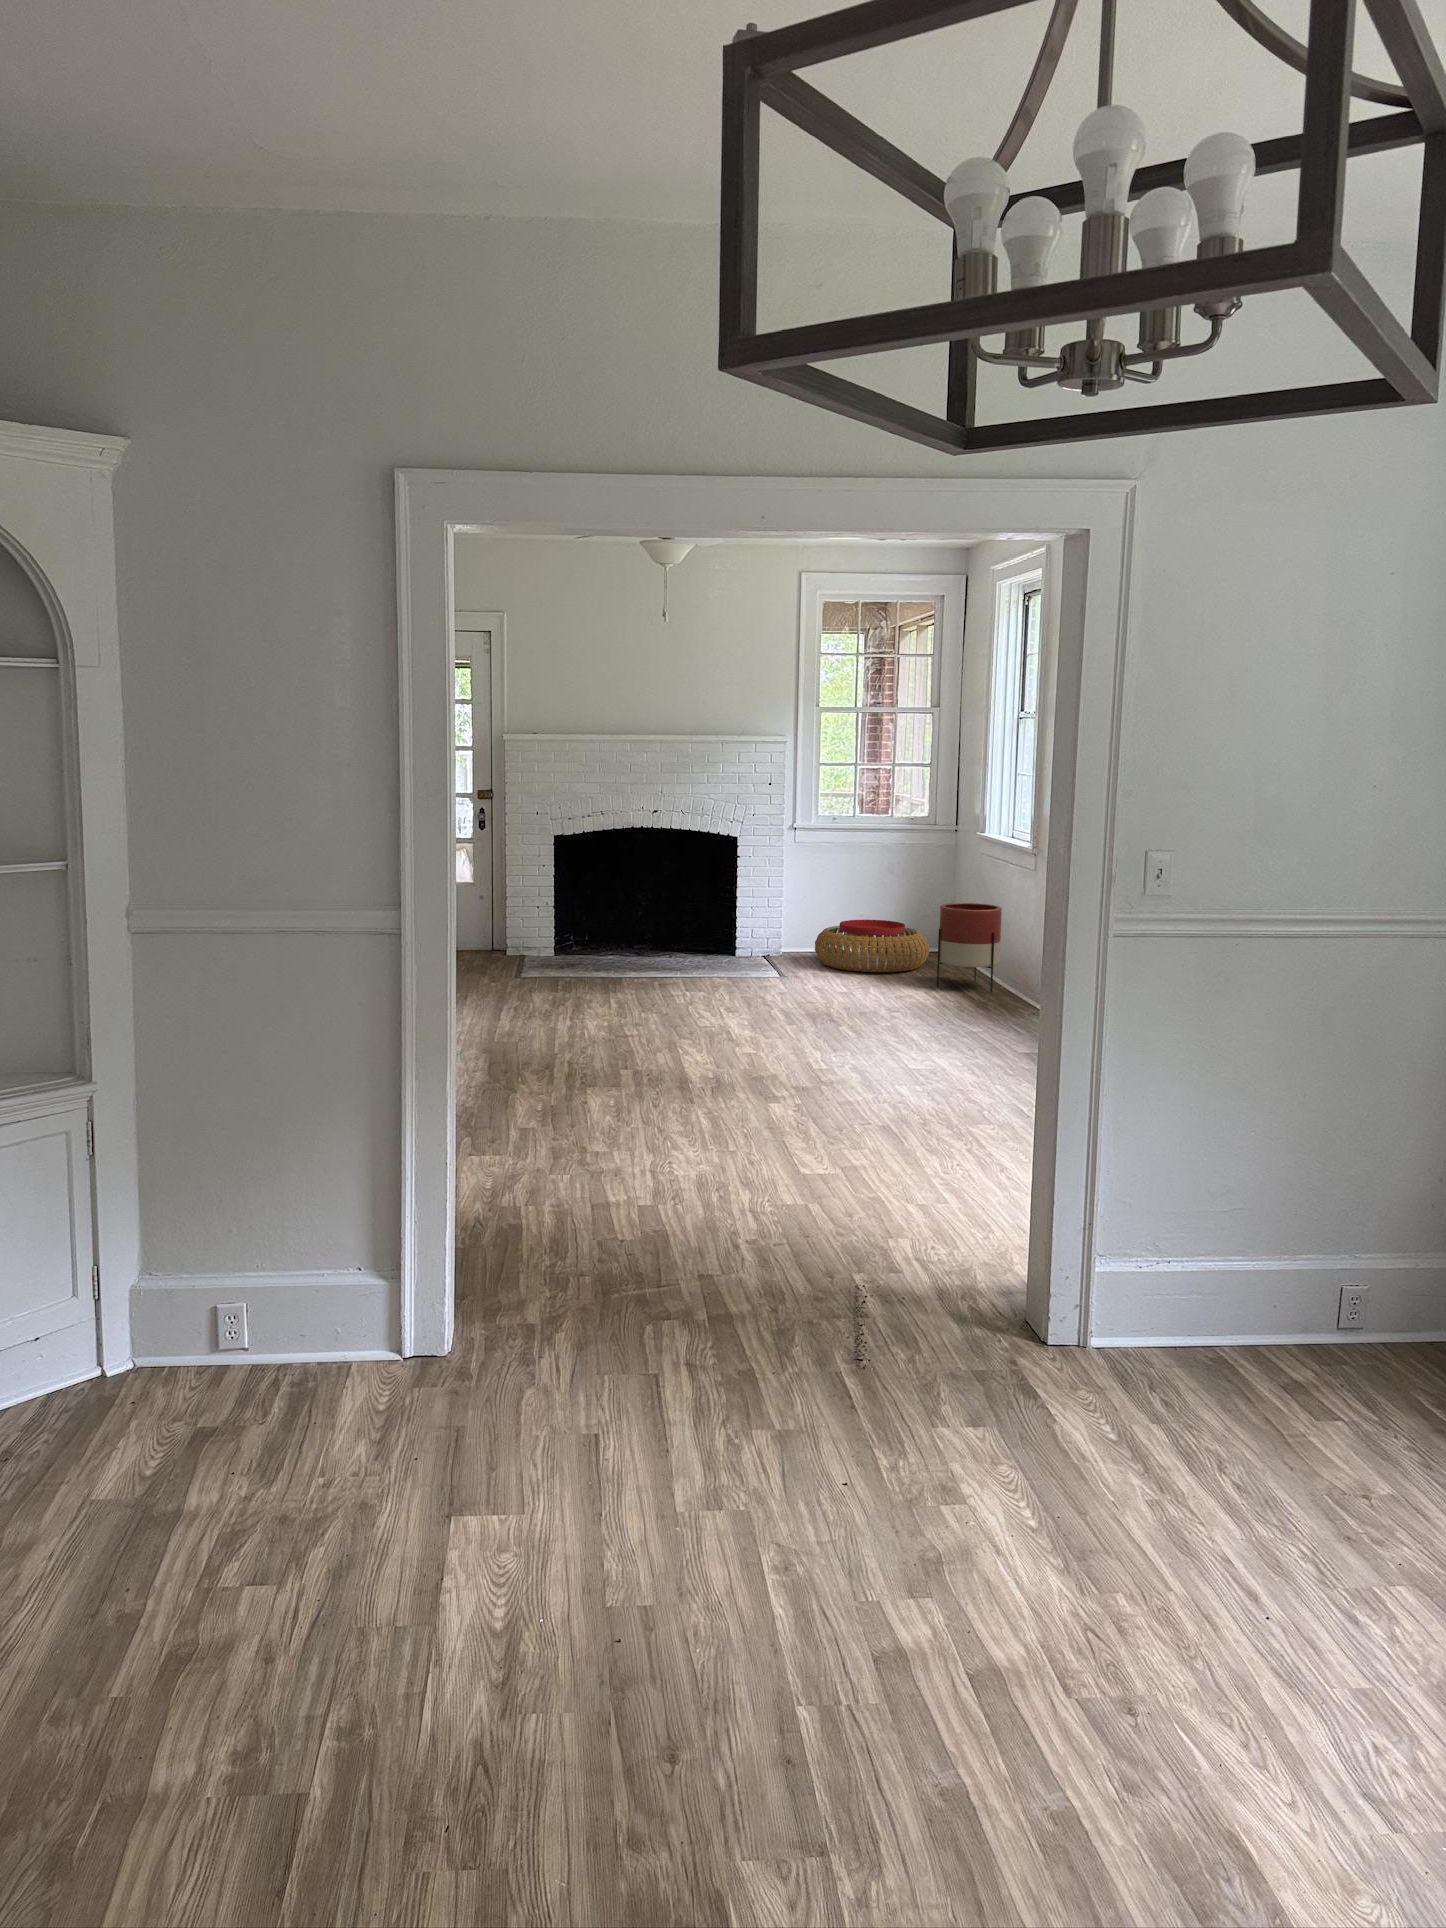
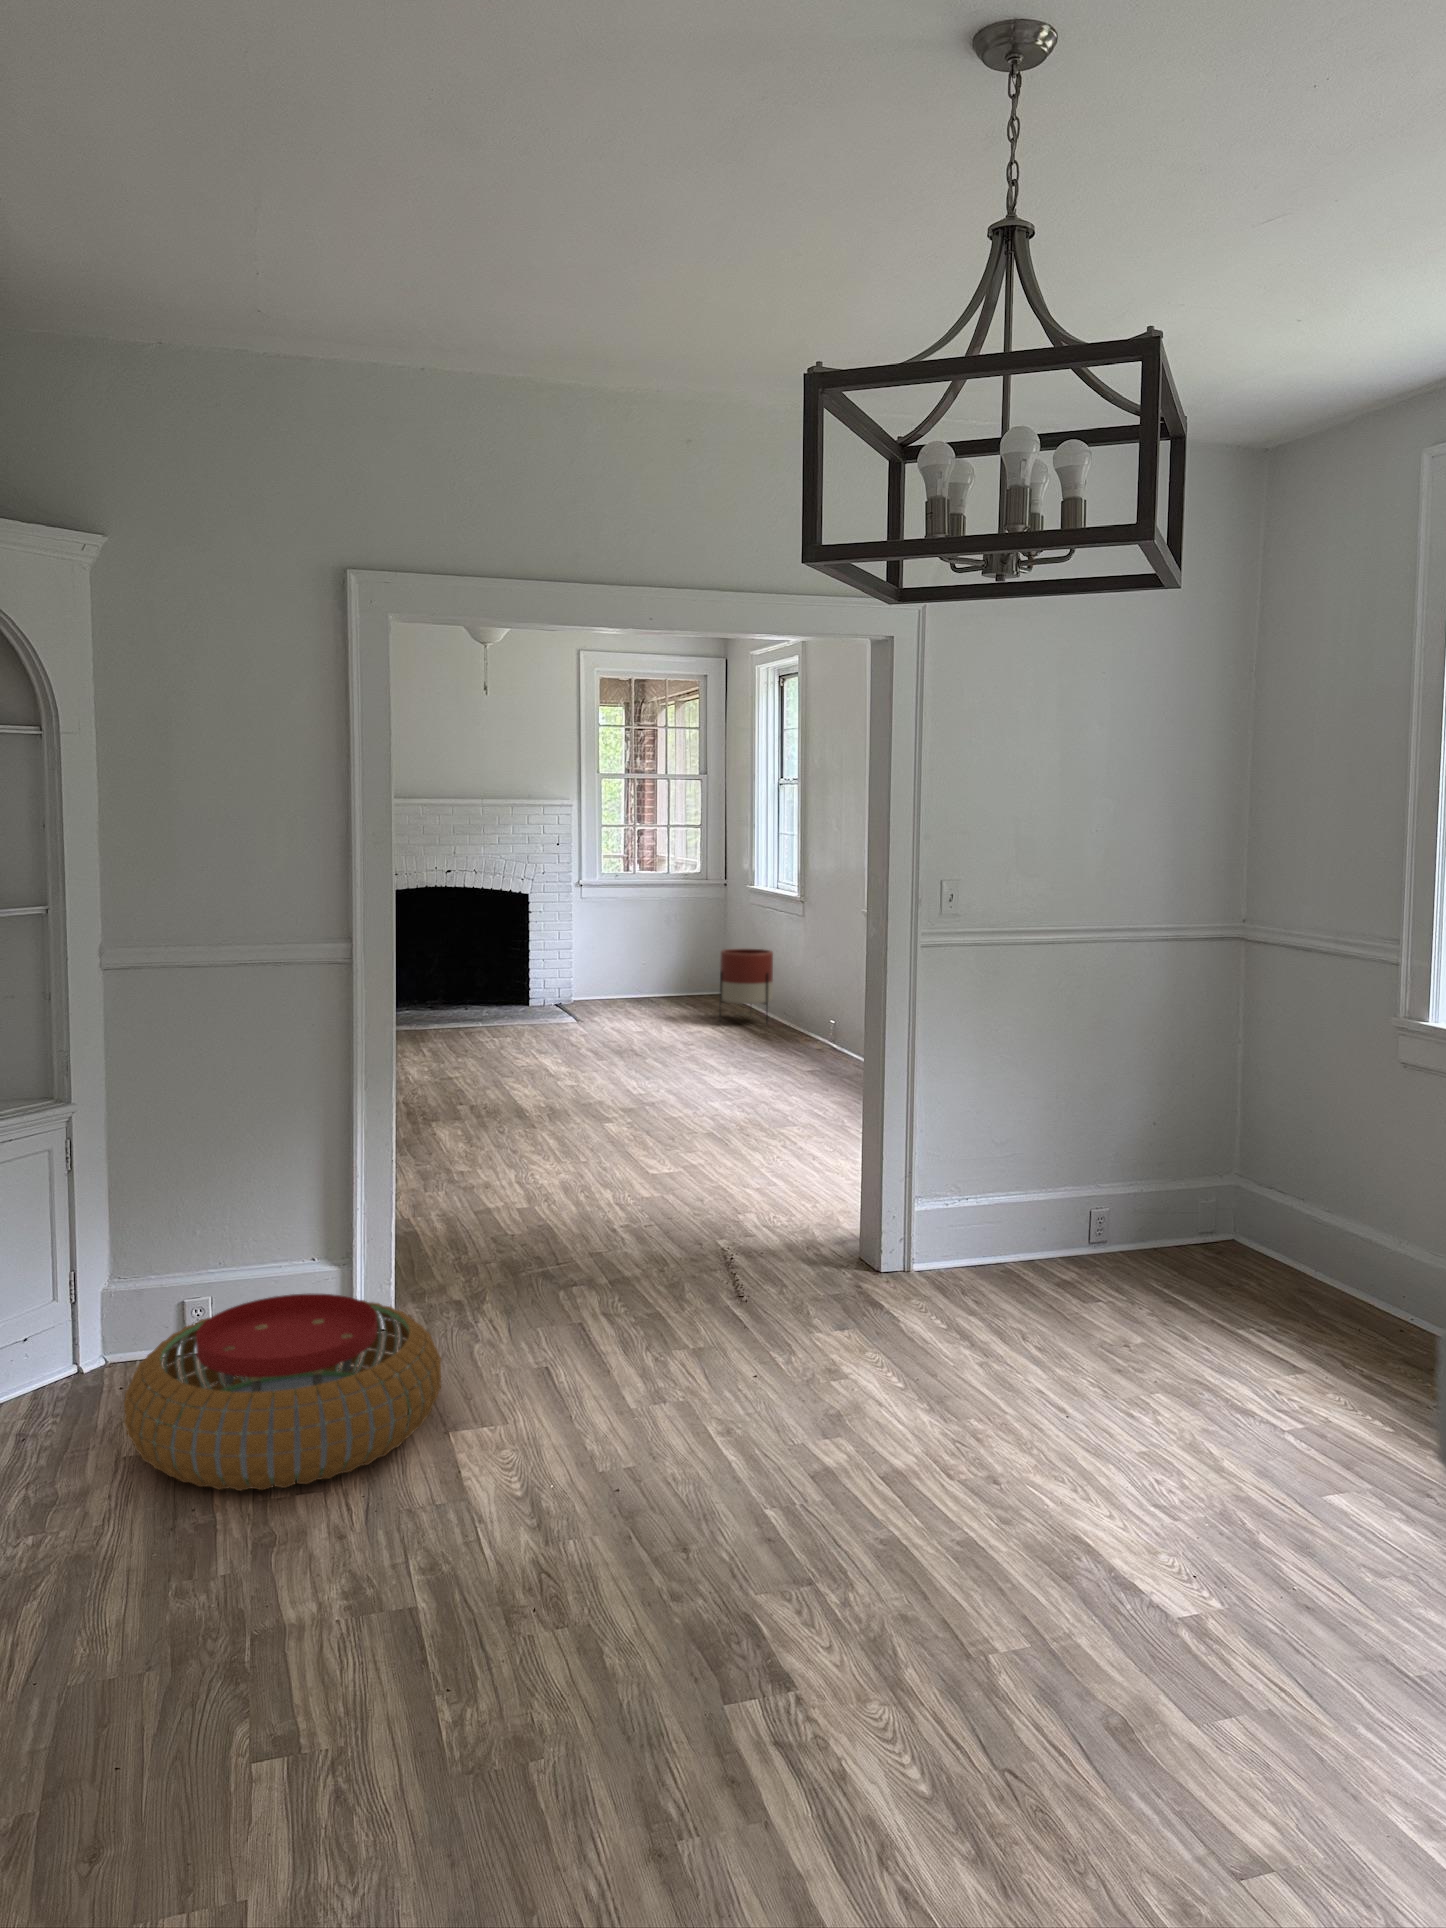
pouf: present [815,920,929,972] -> present [124,1294,441,1491]

